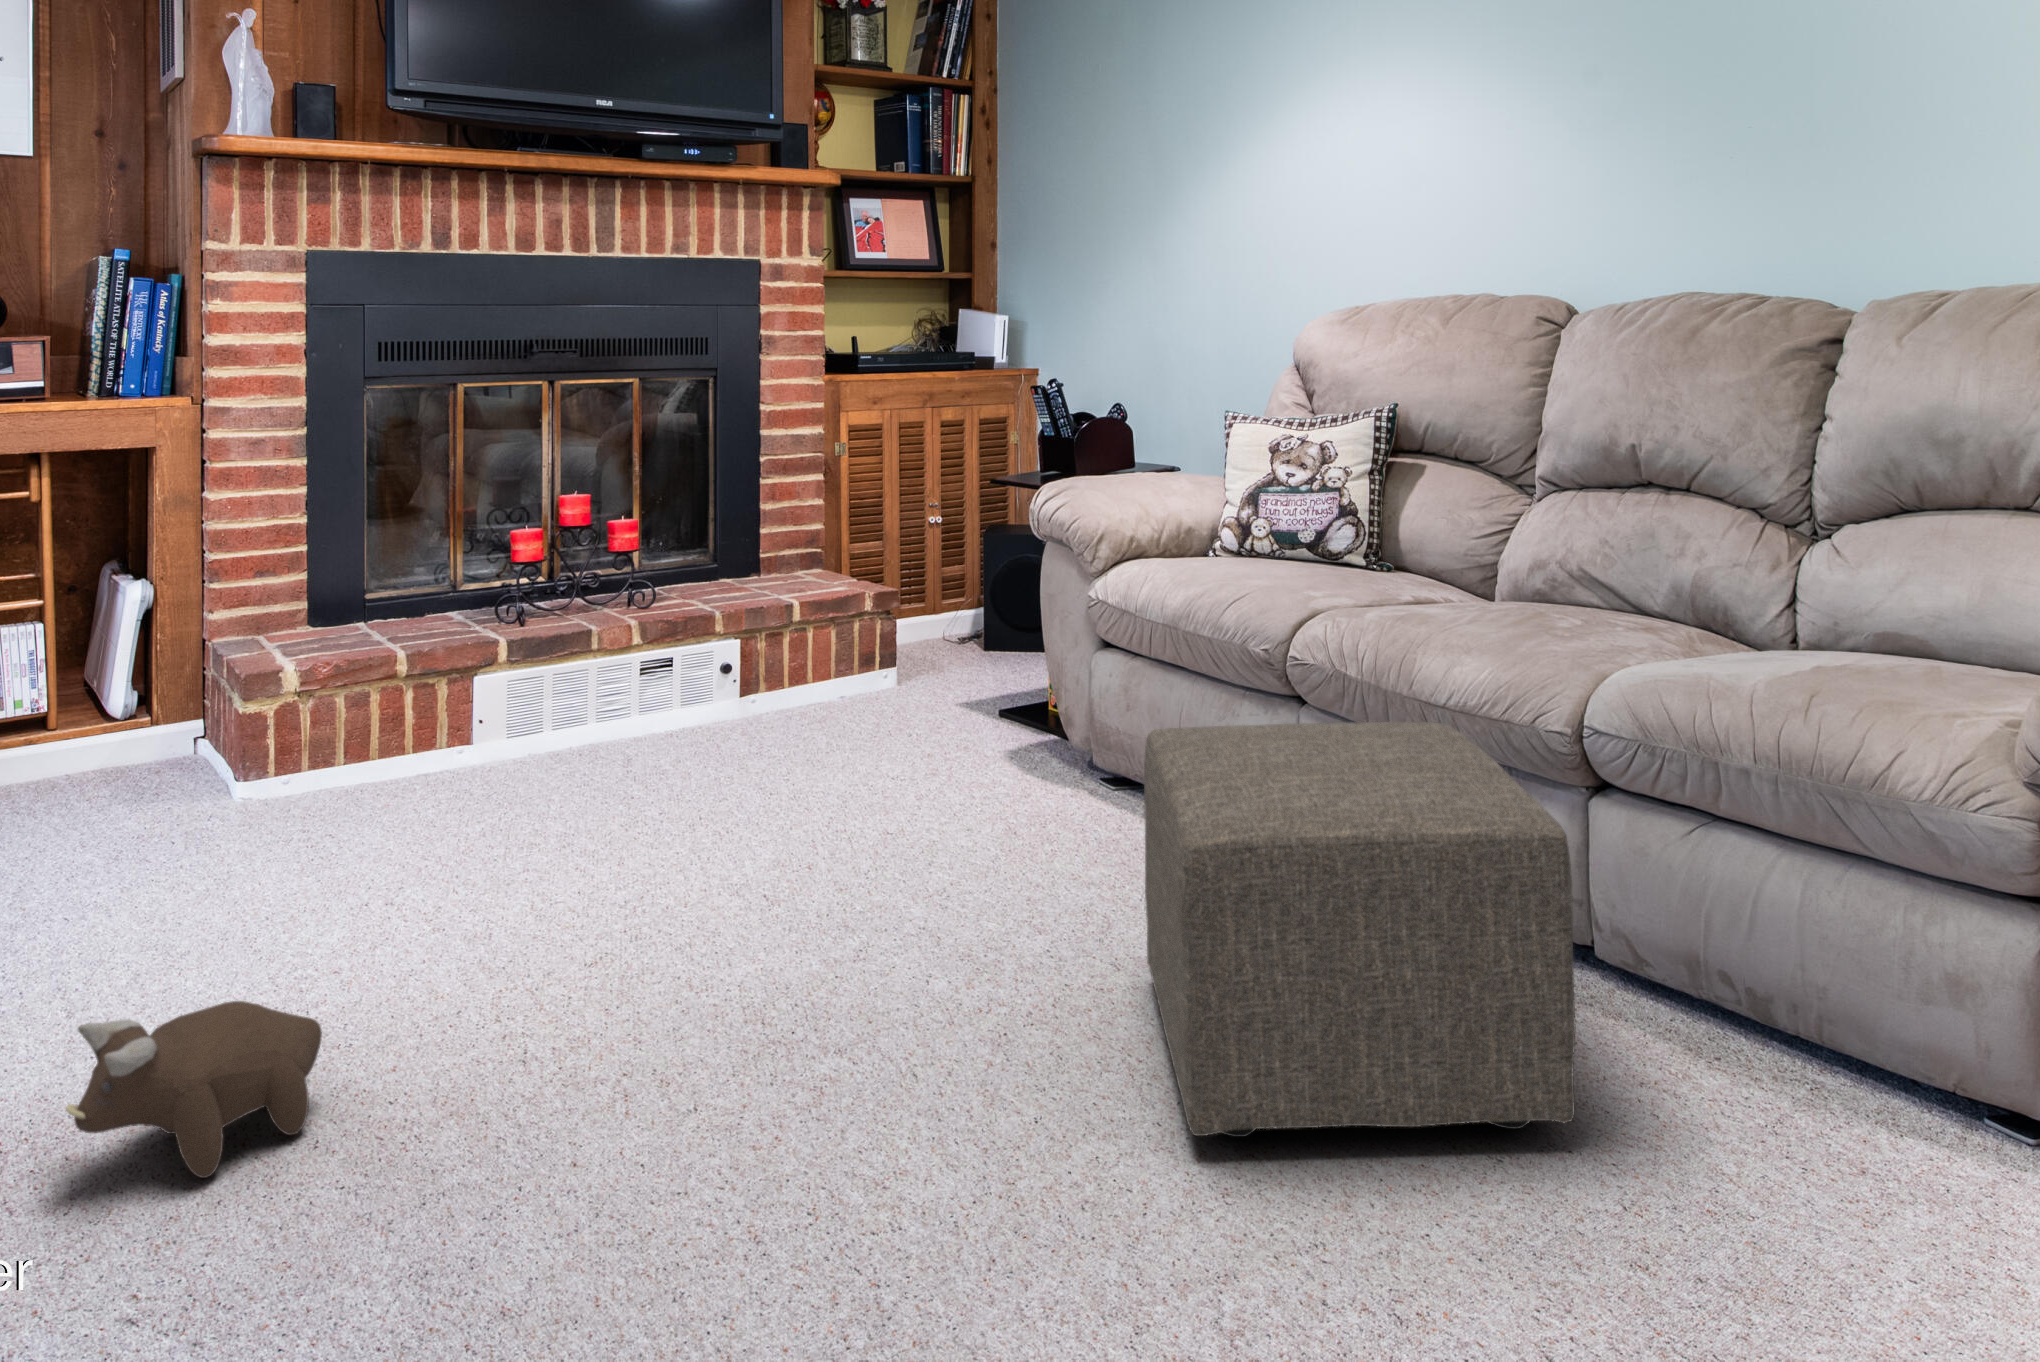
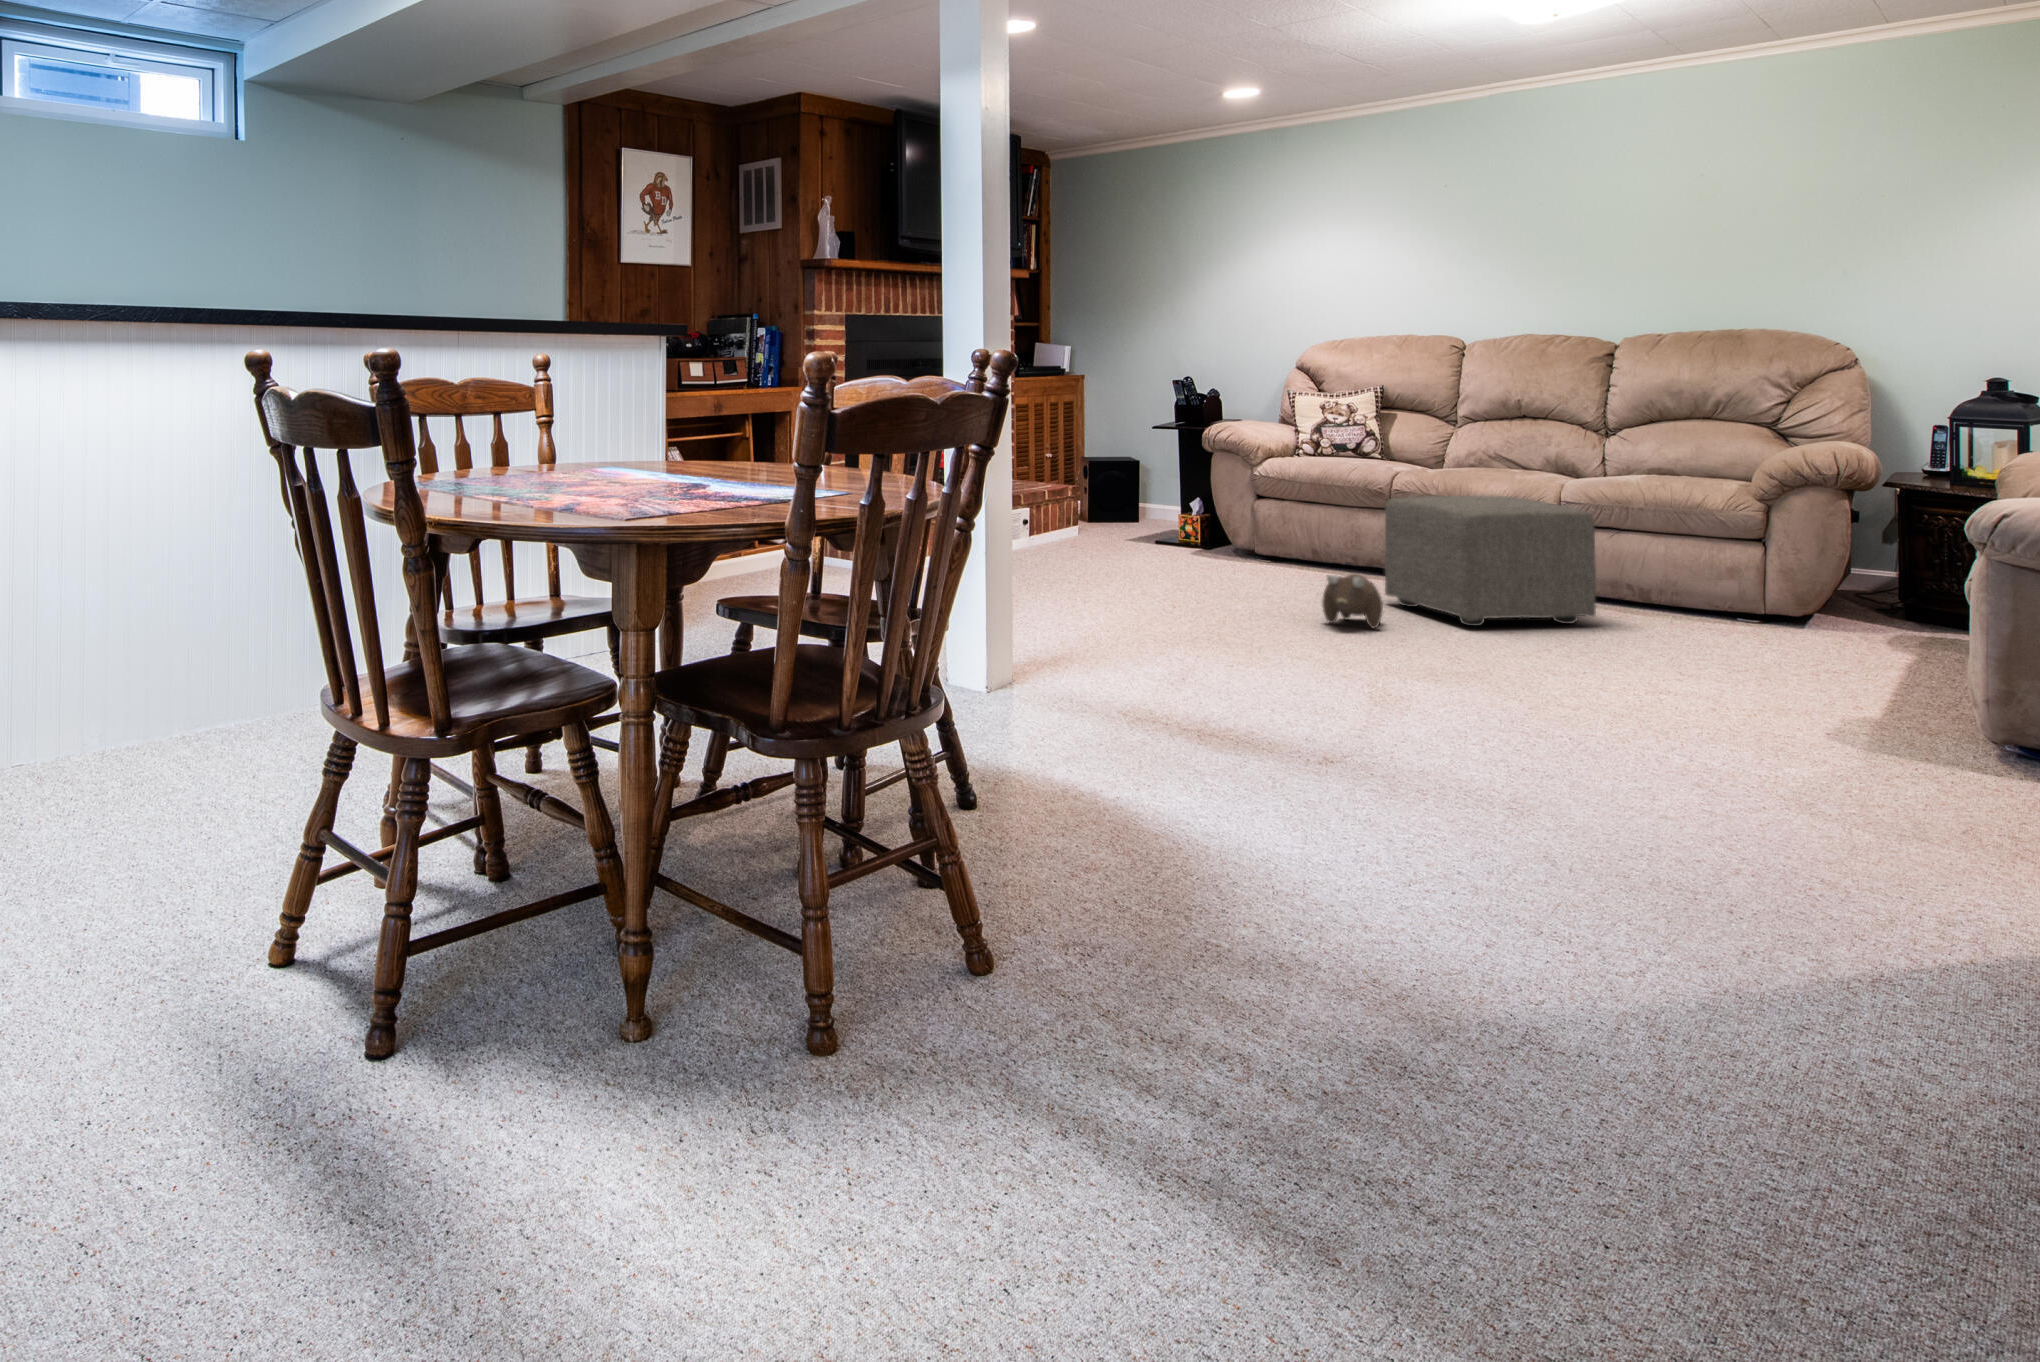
plush toy: present [66,1001,322,1178] -> present [1322,574,1383,629]

